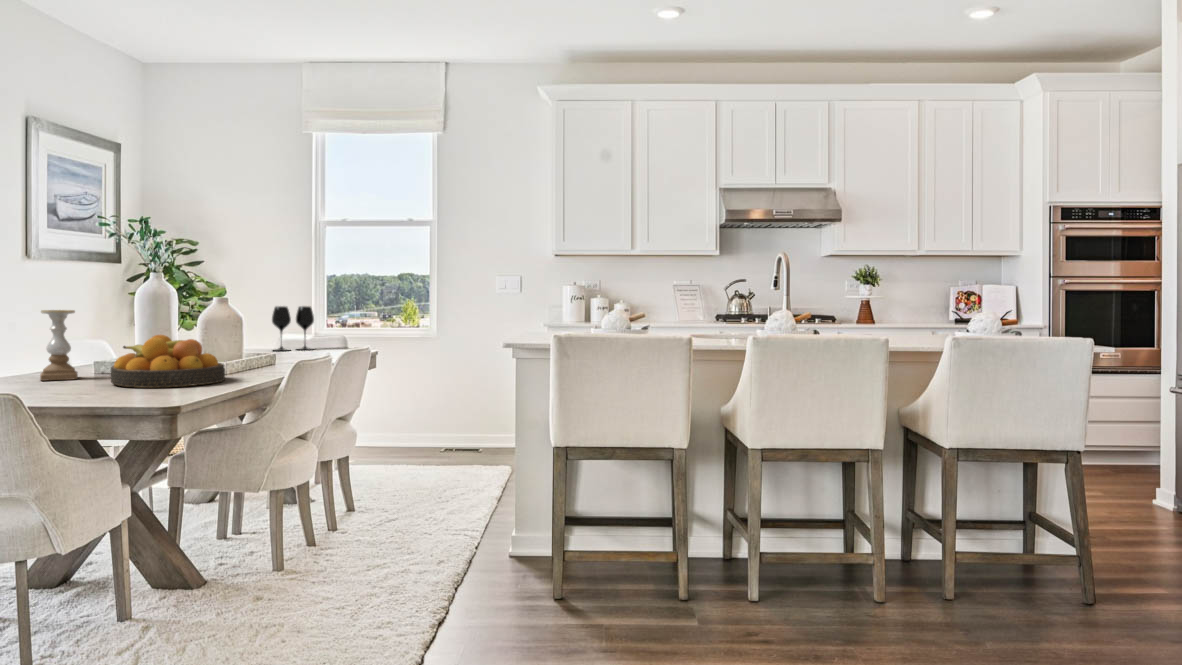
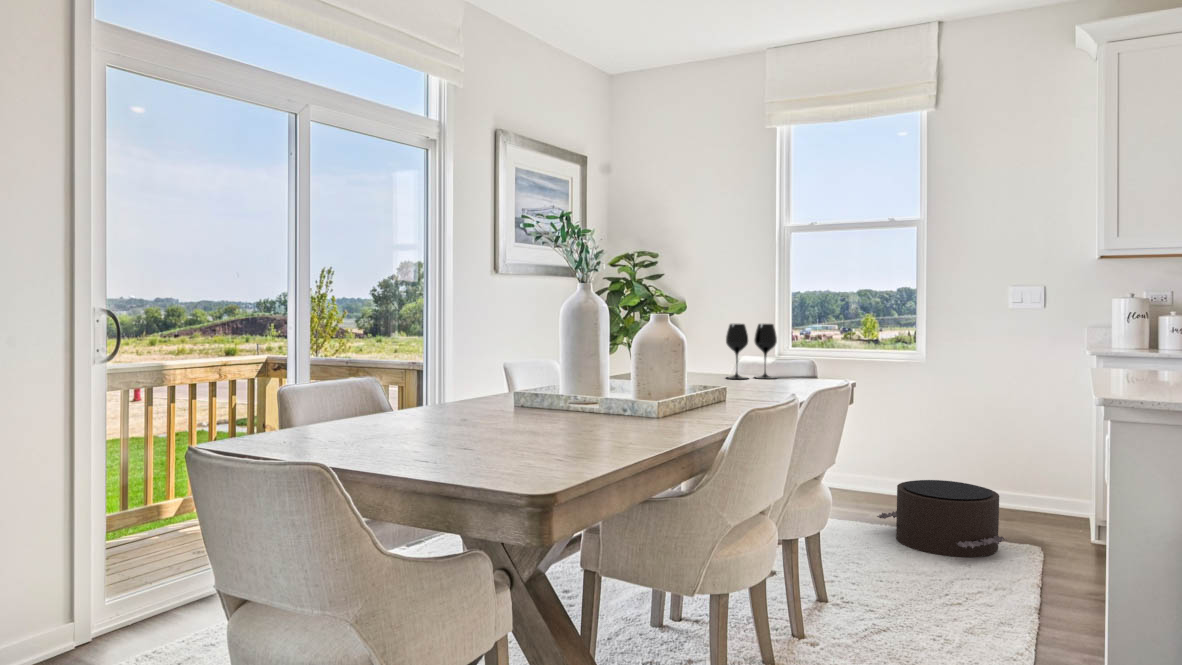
candle holder: present [40,310,78,381] -> none [448,328,491,415]
fruit bowl: present [111,335,225,388] -> none [512,363,653,440]
pouf: none [395,424,485,476] -> present [877,480,1007,557]

